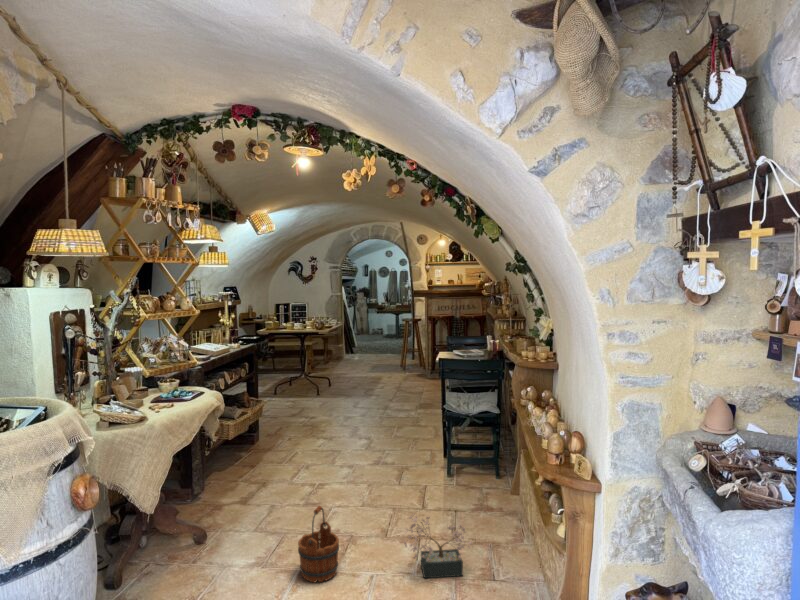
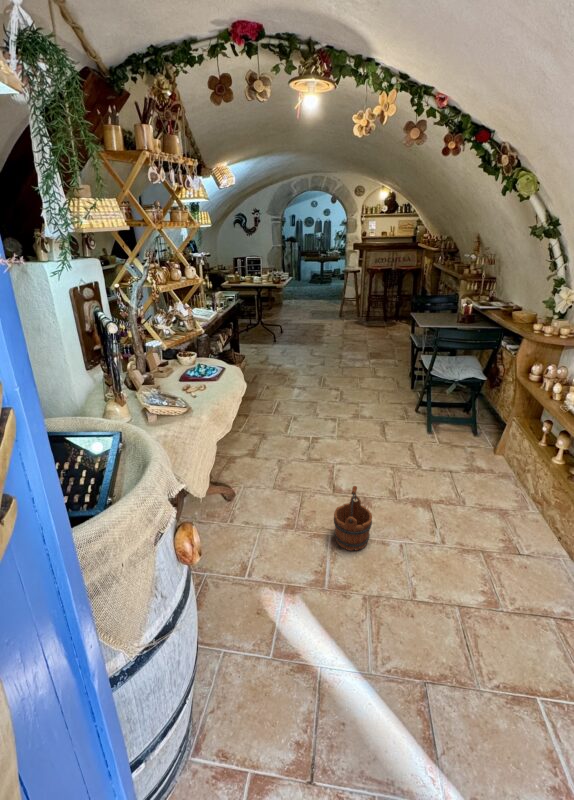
decorative plant: present [404,516,472,578] -> none [432,491,497,549]

